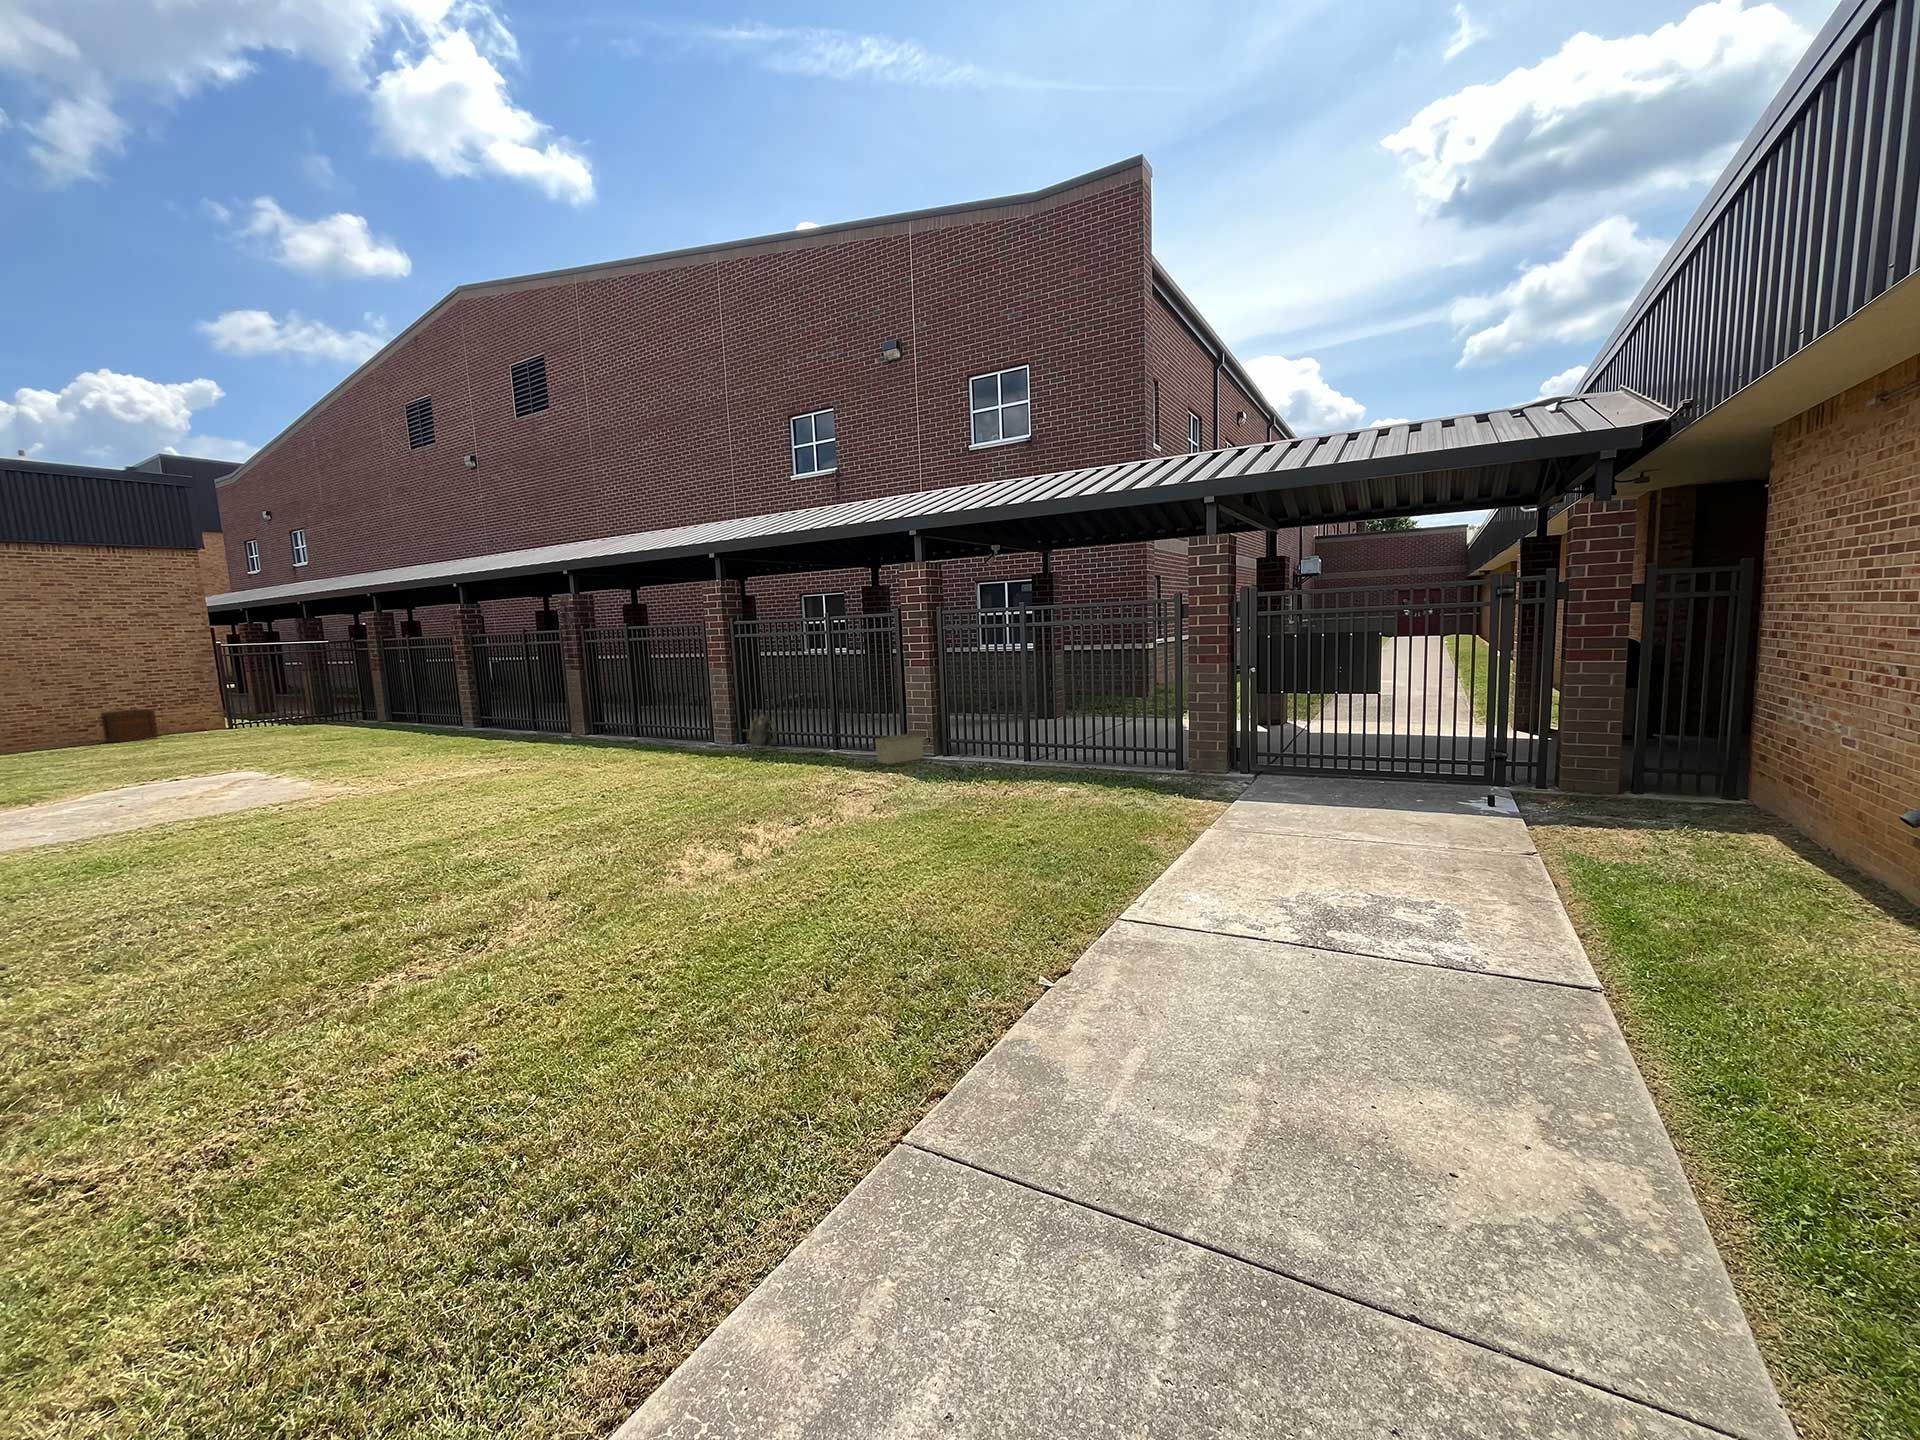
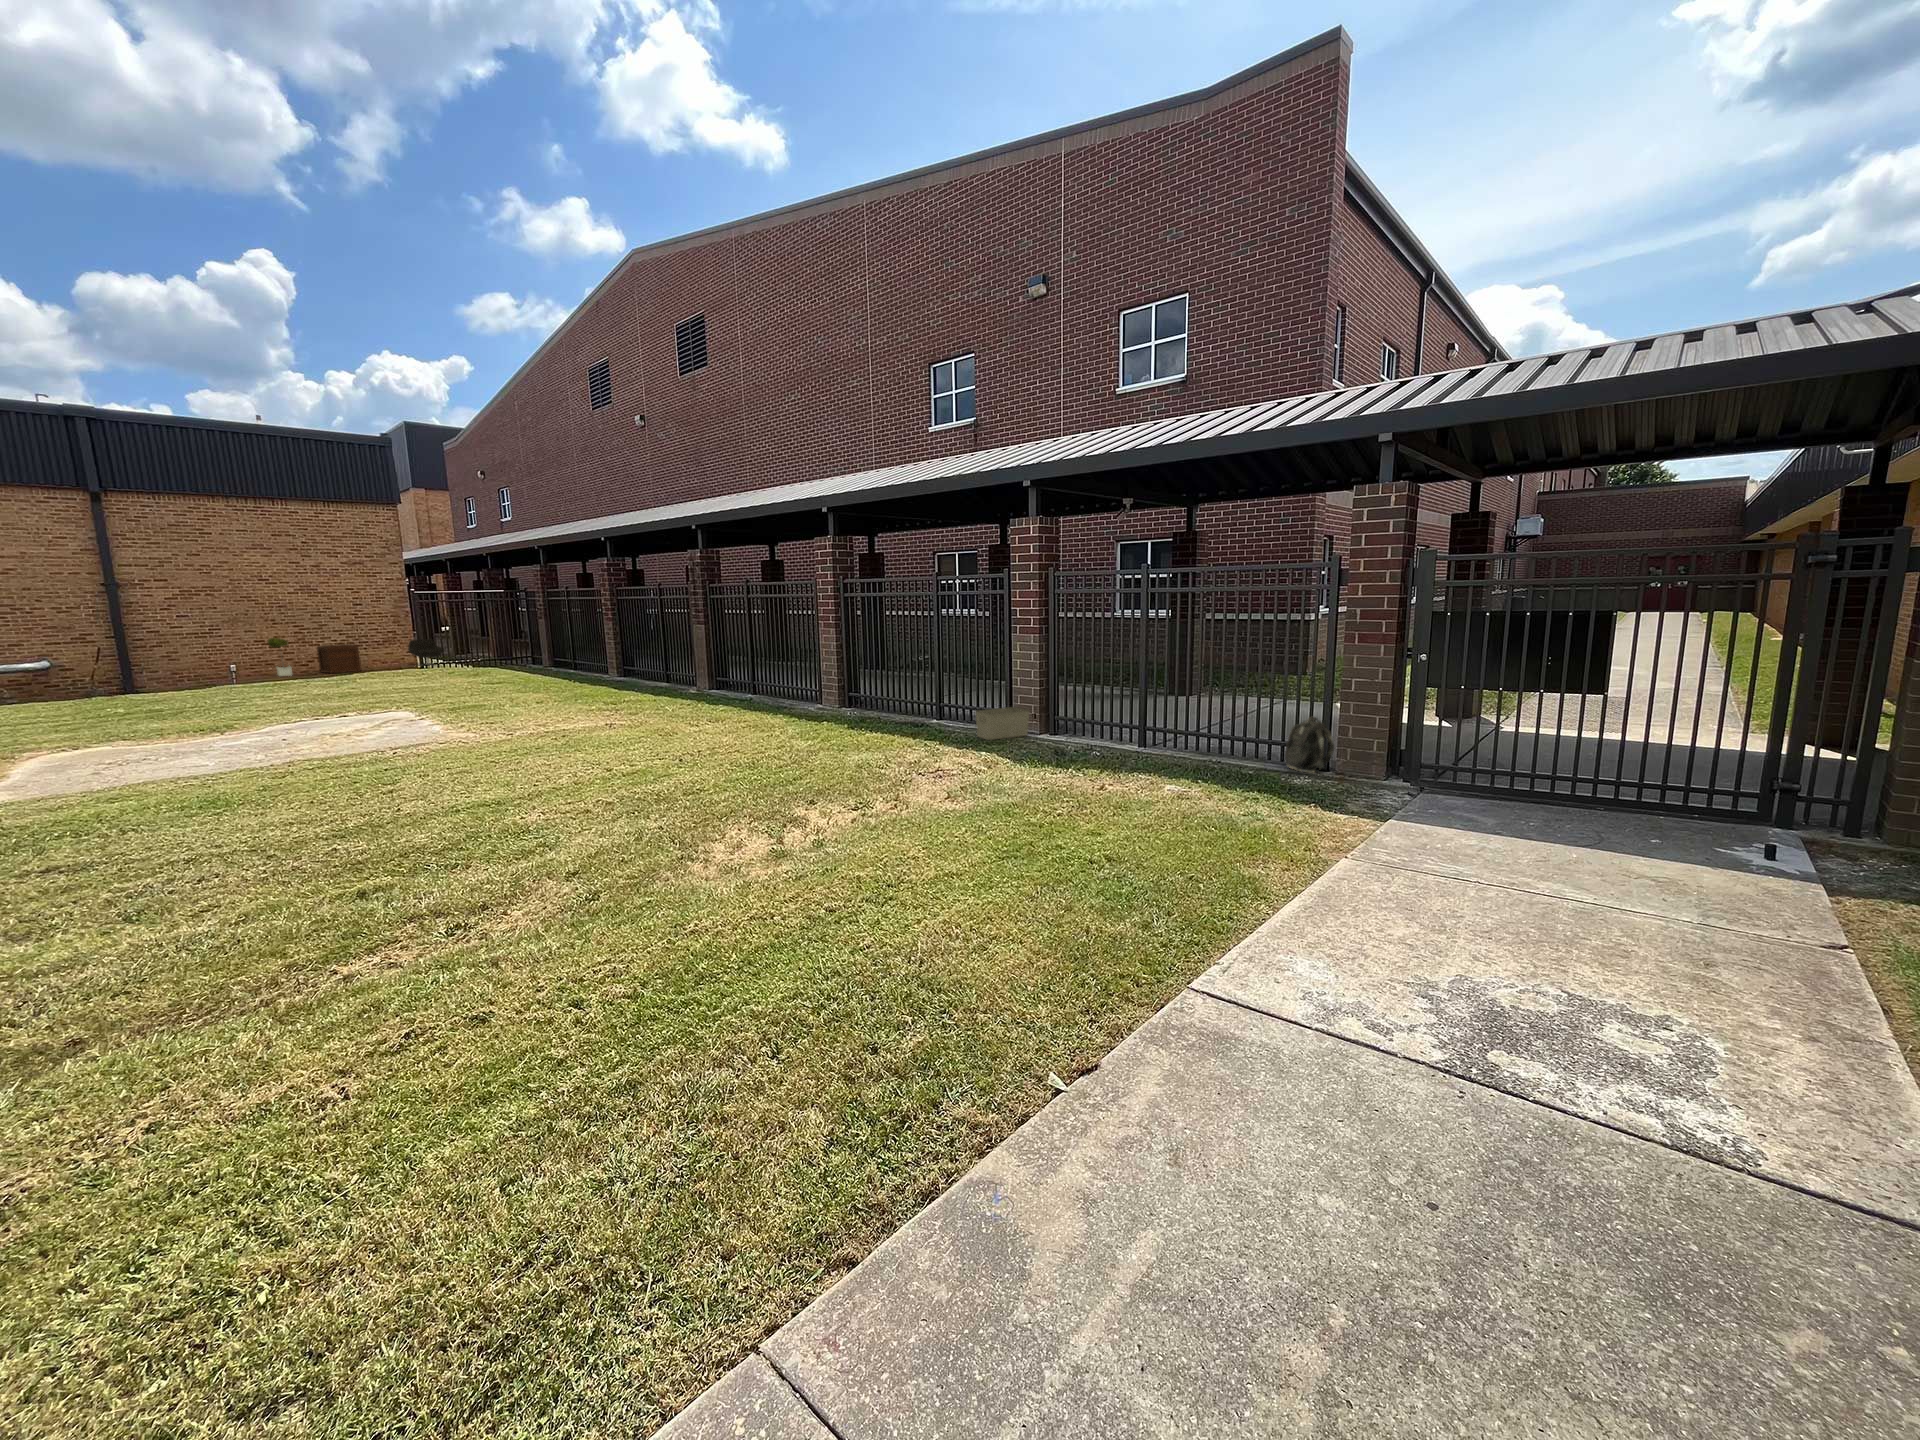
lounge chair: none [212,700,259,730] -> present [408,639,444,664]
potted tree: none [39,704,72,748] -> present [268,638,293,676]
backpack: present [748,714,777,748] -> present [1285,717,1334,772]

